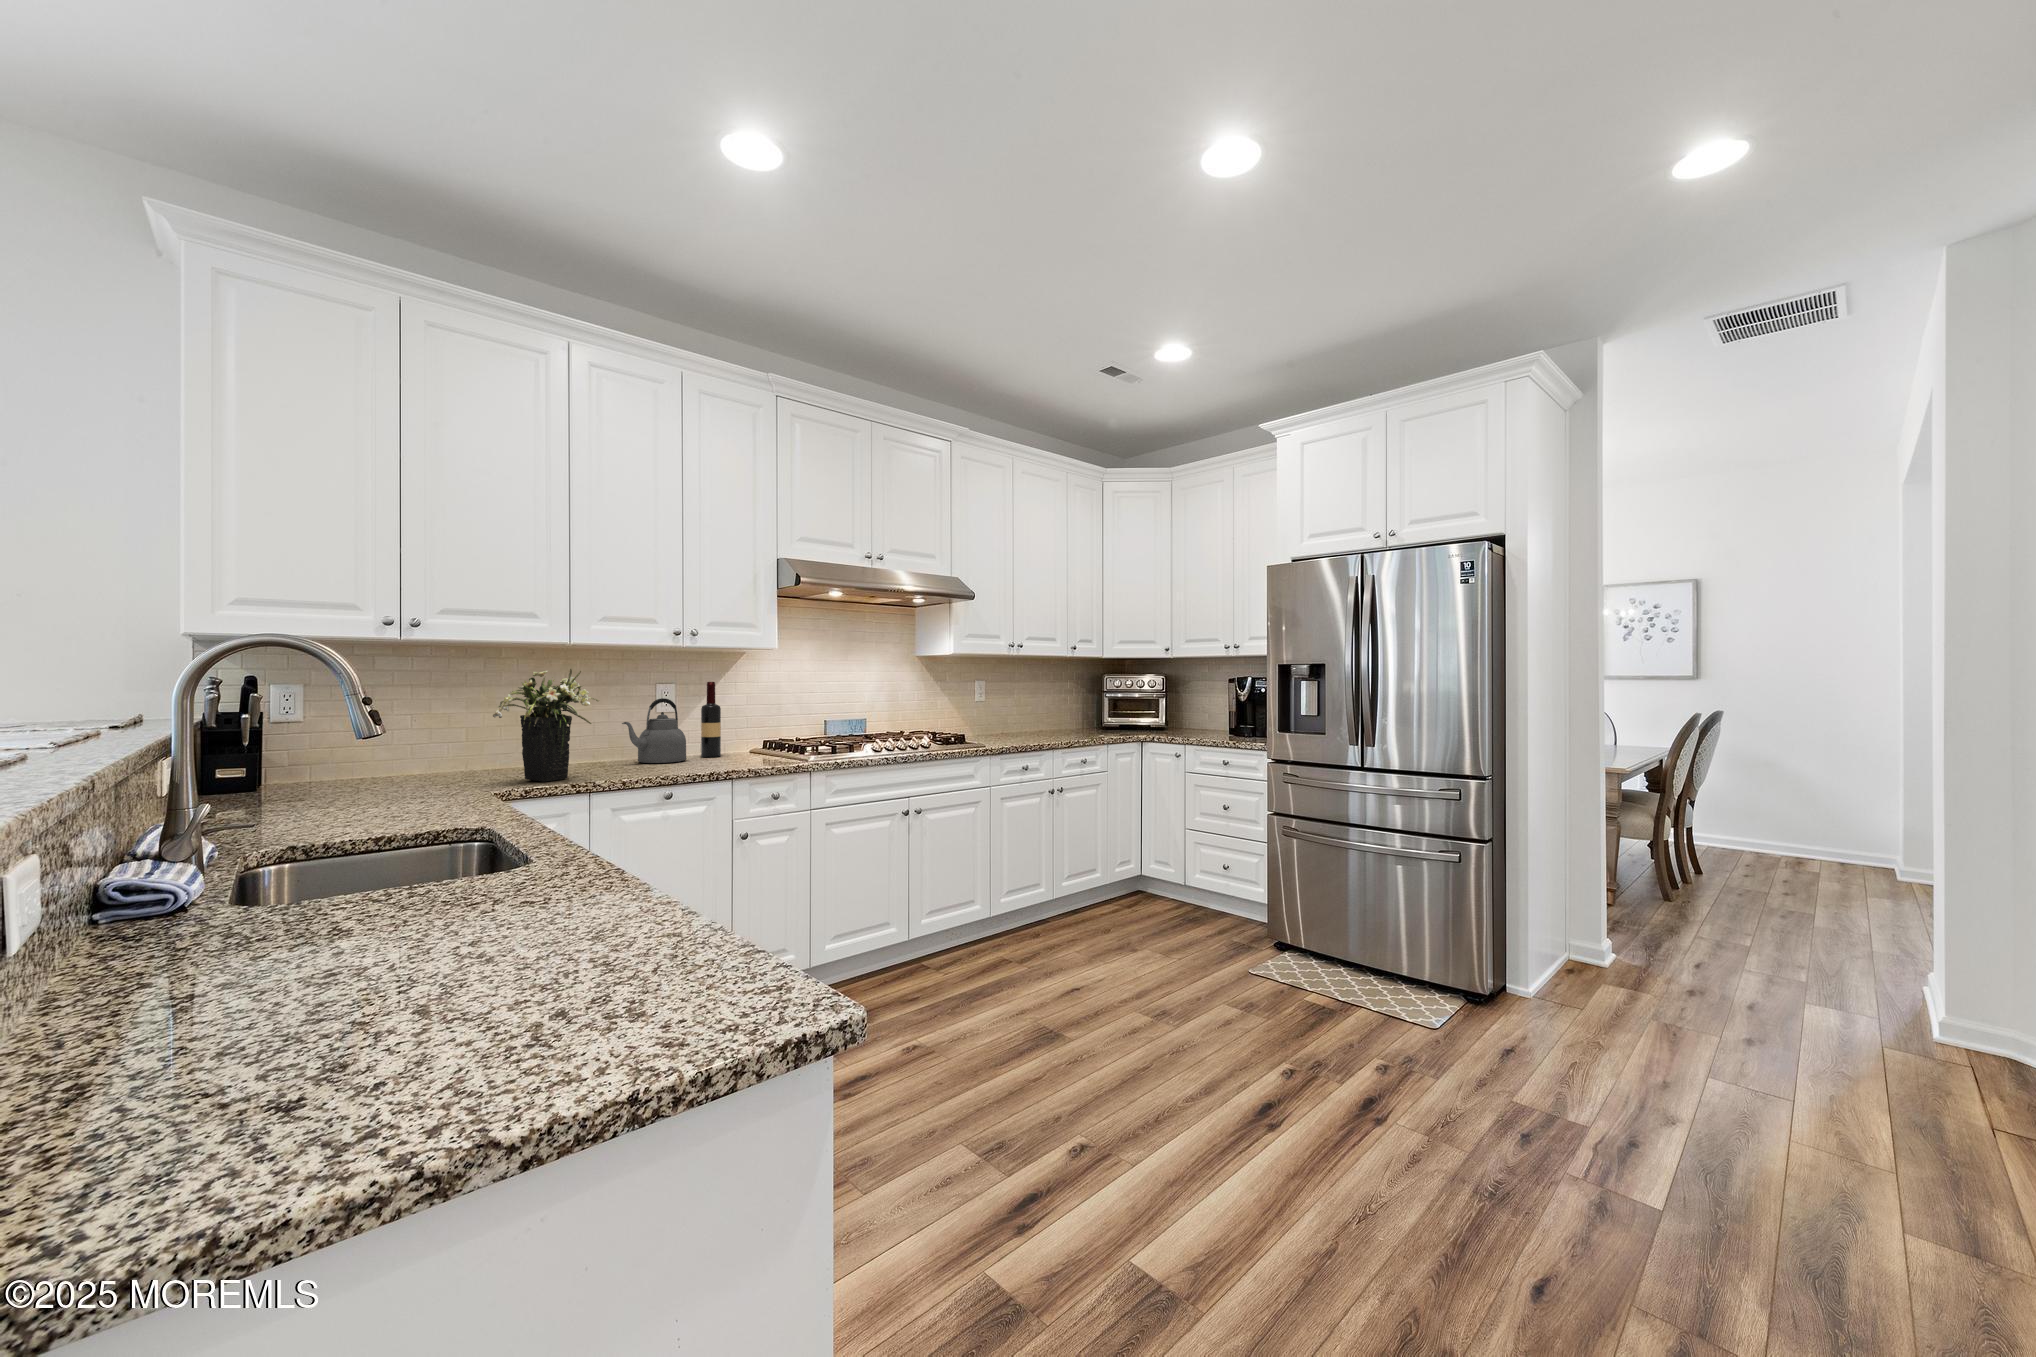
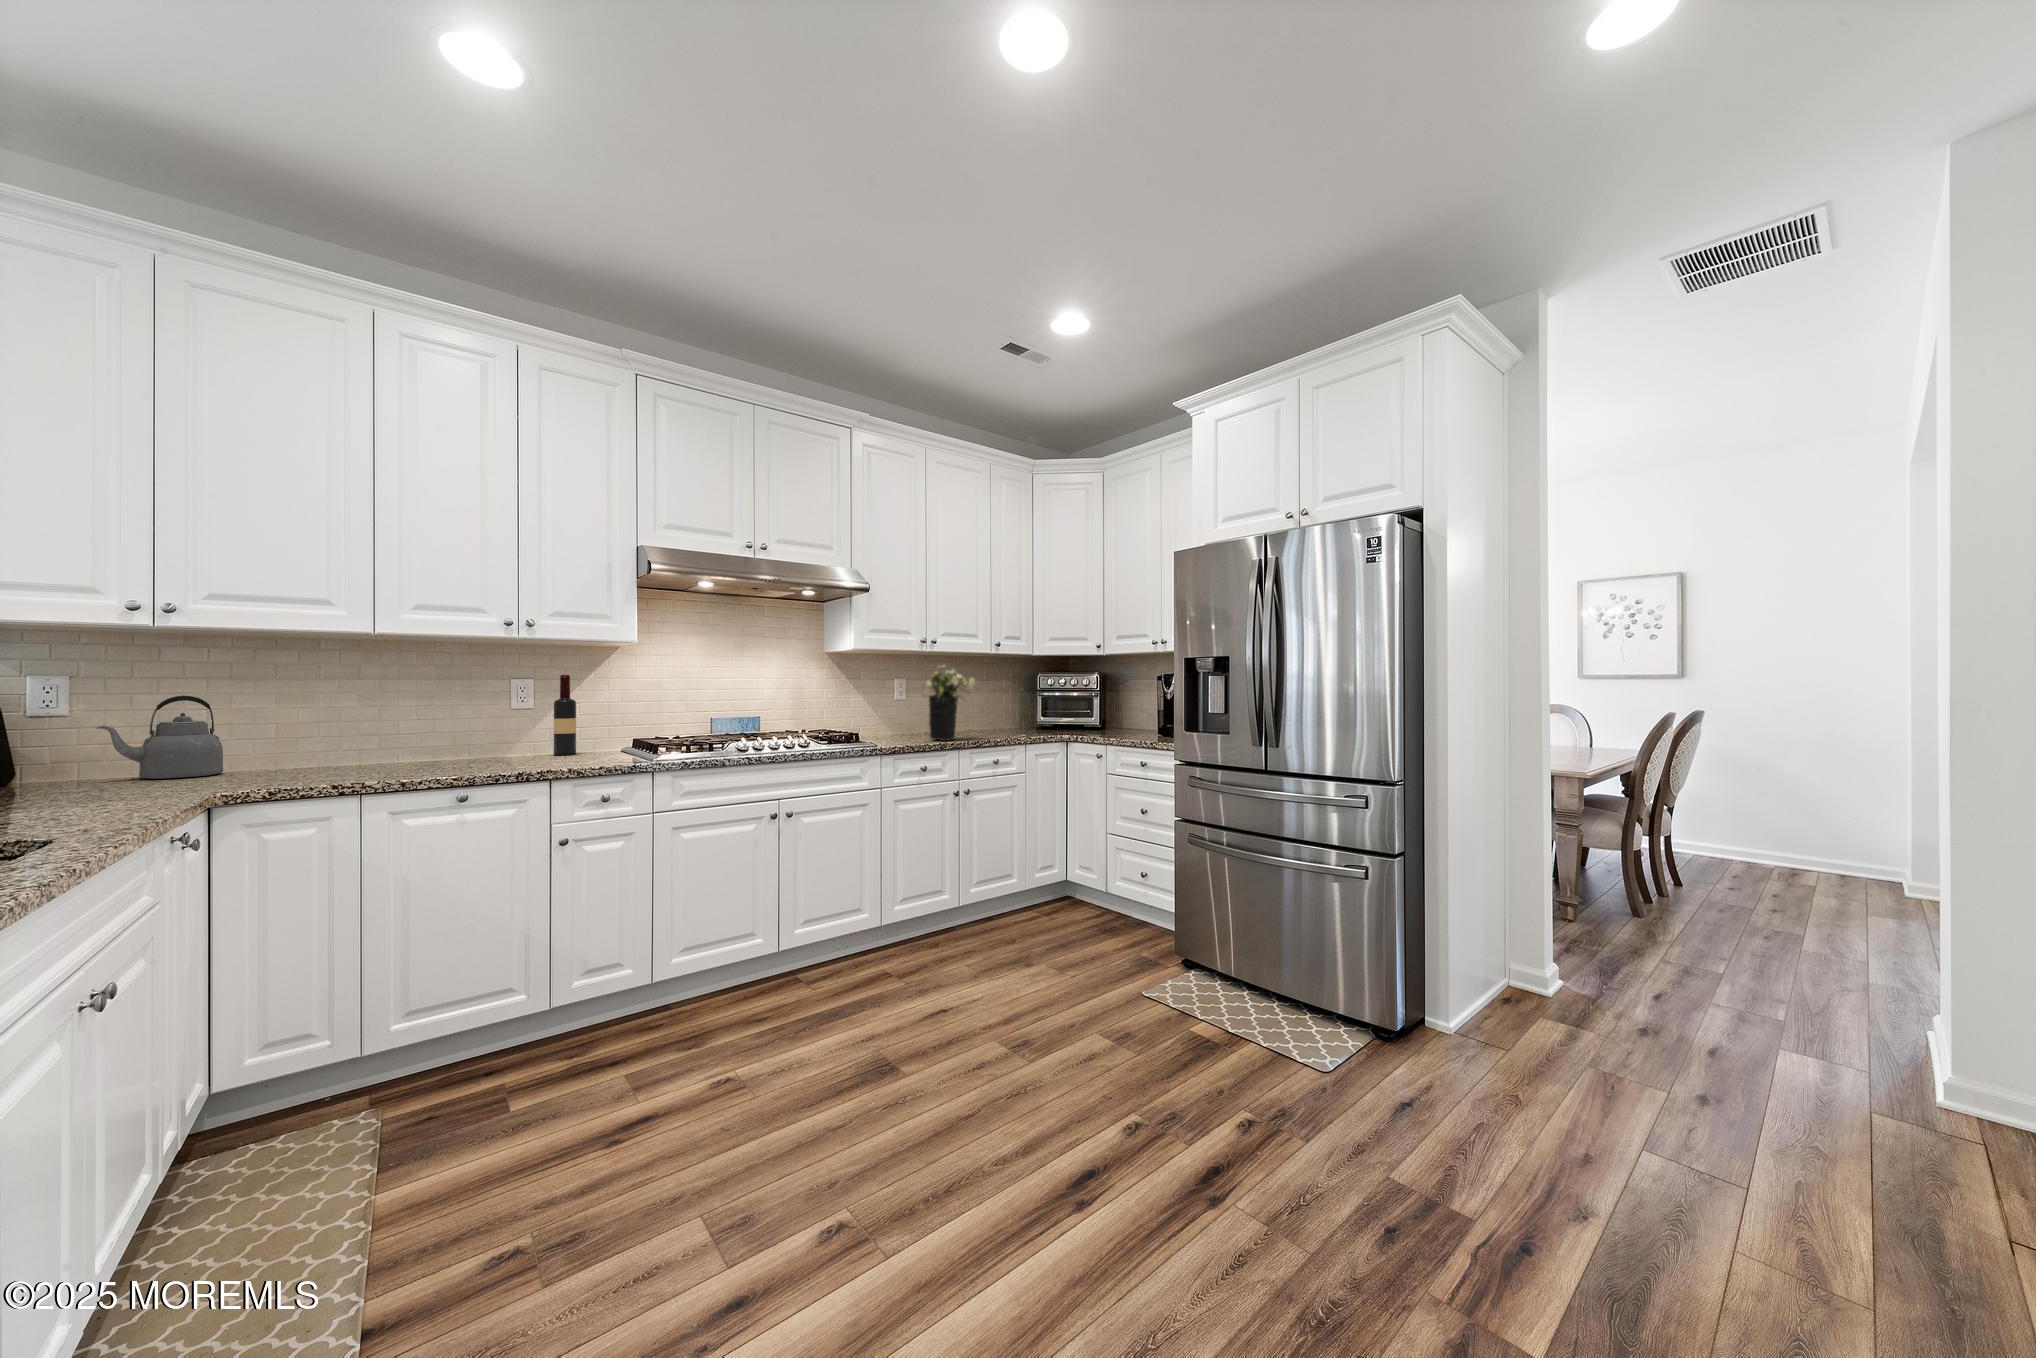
flower arrangement: present [493,669,599,782] -> present [923,665,976,741]
kettle: present [622,698,686,763] -> present [96,696,223,779]

